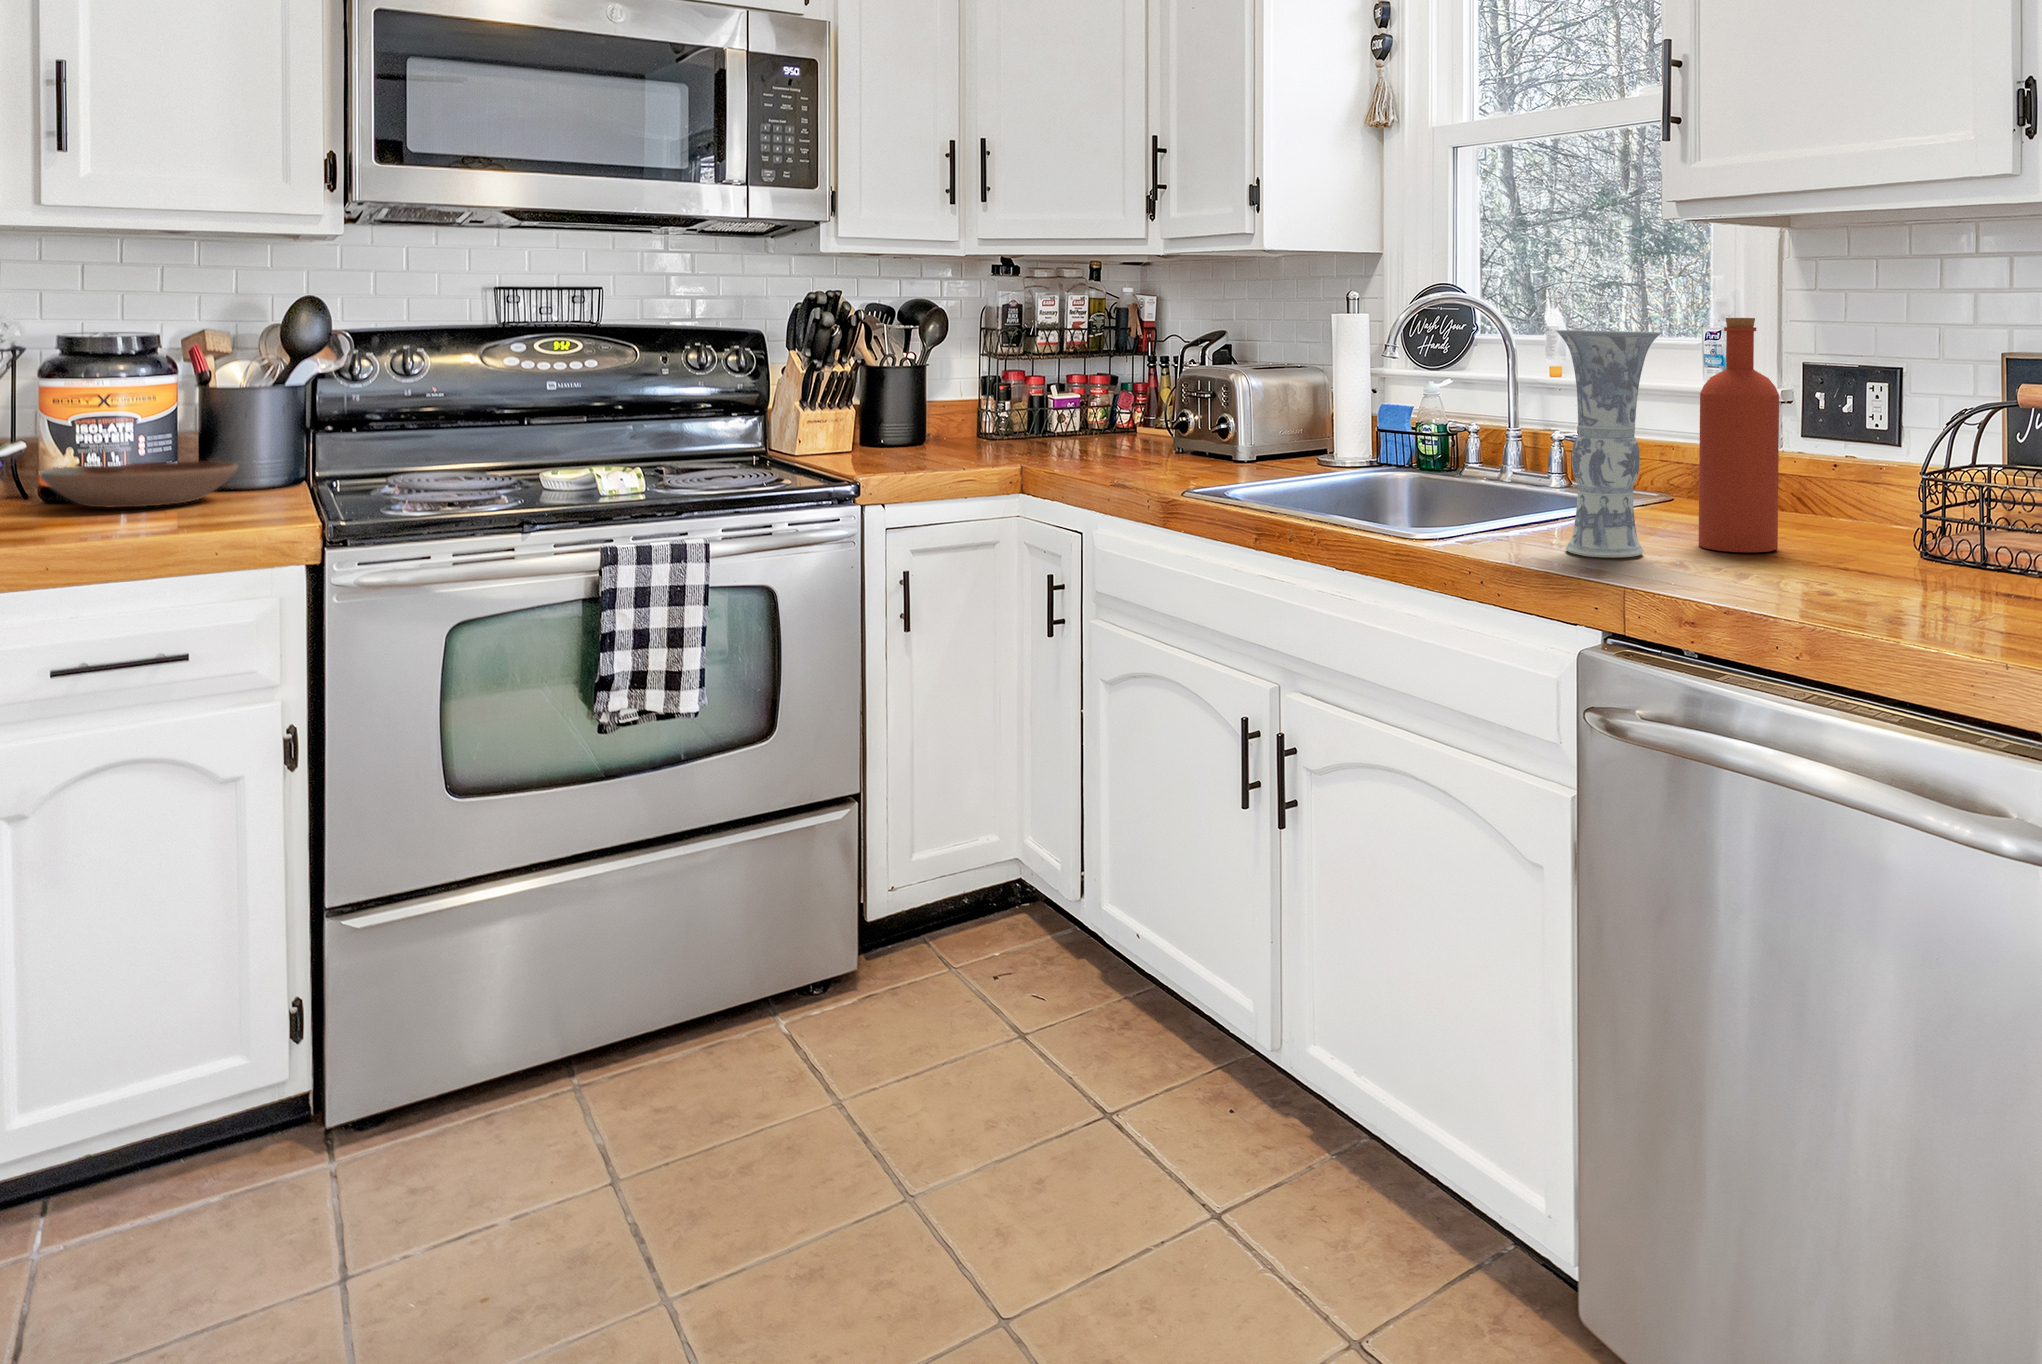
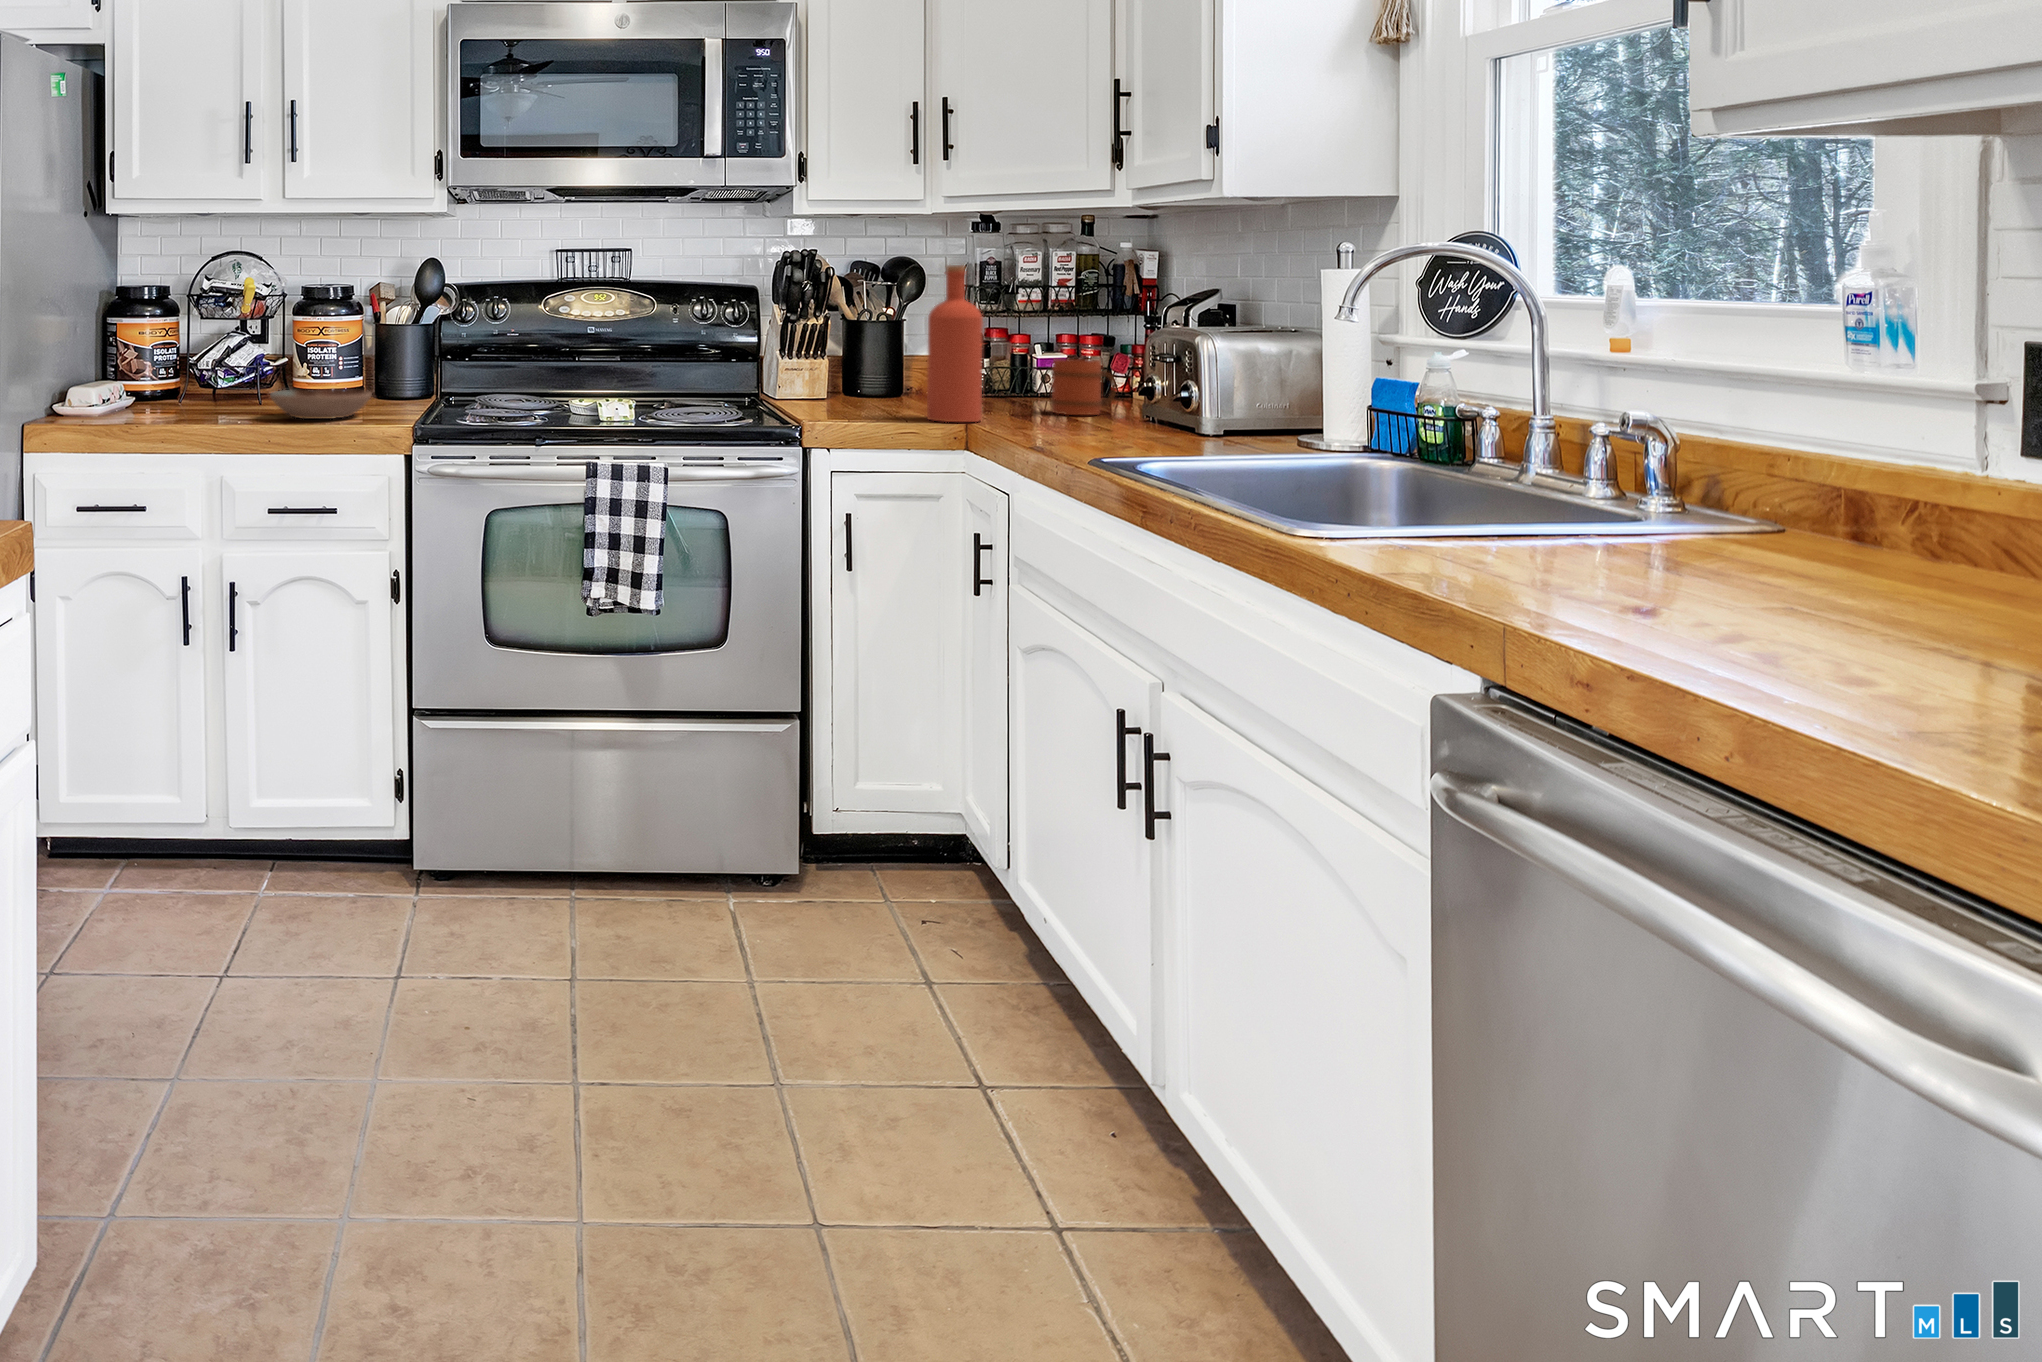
bottle: present [1699,318,1779,552] -> present [927,265,983,422]
vase: present [1556,330,1662,557] -> none [1490,288,1671,597]
mug: none [1096,399,1154,453] -> present [1051,359,1116,415]

